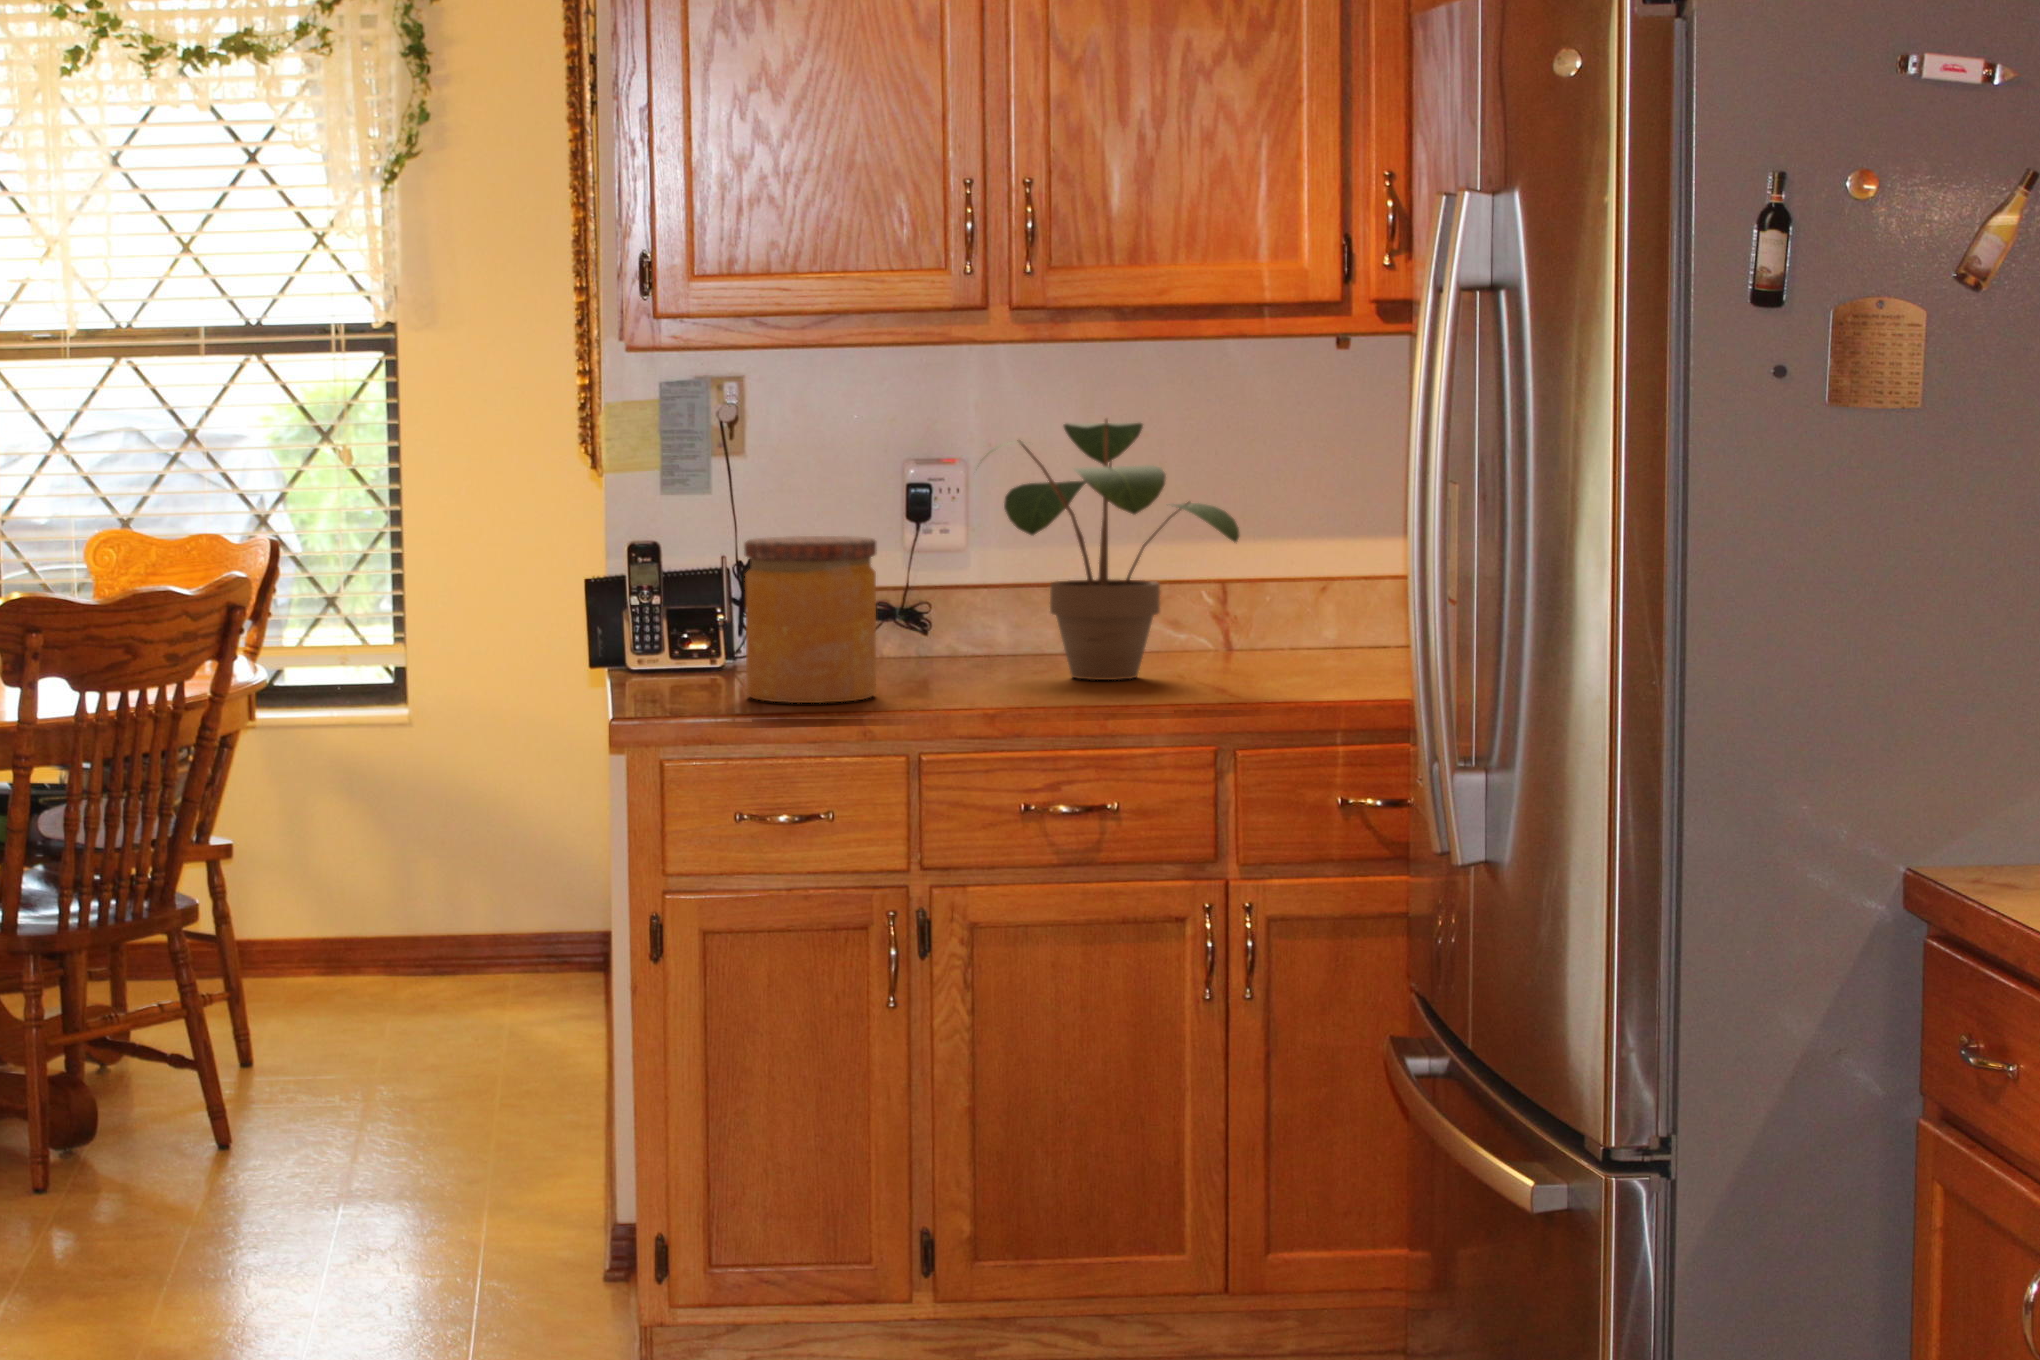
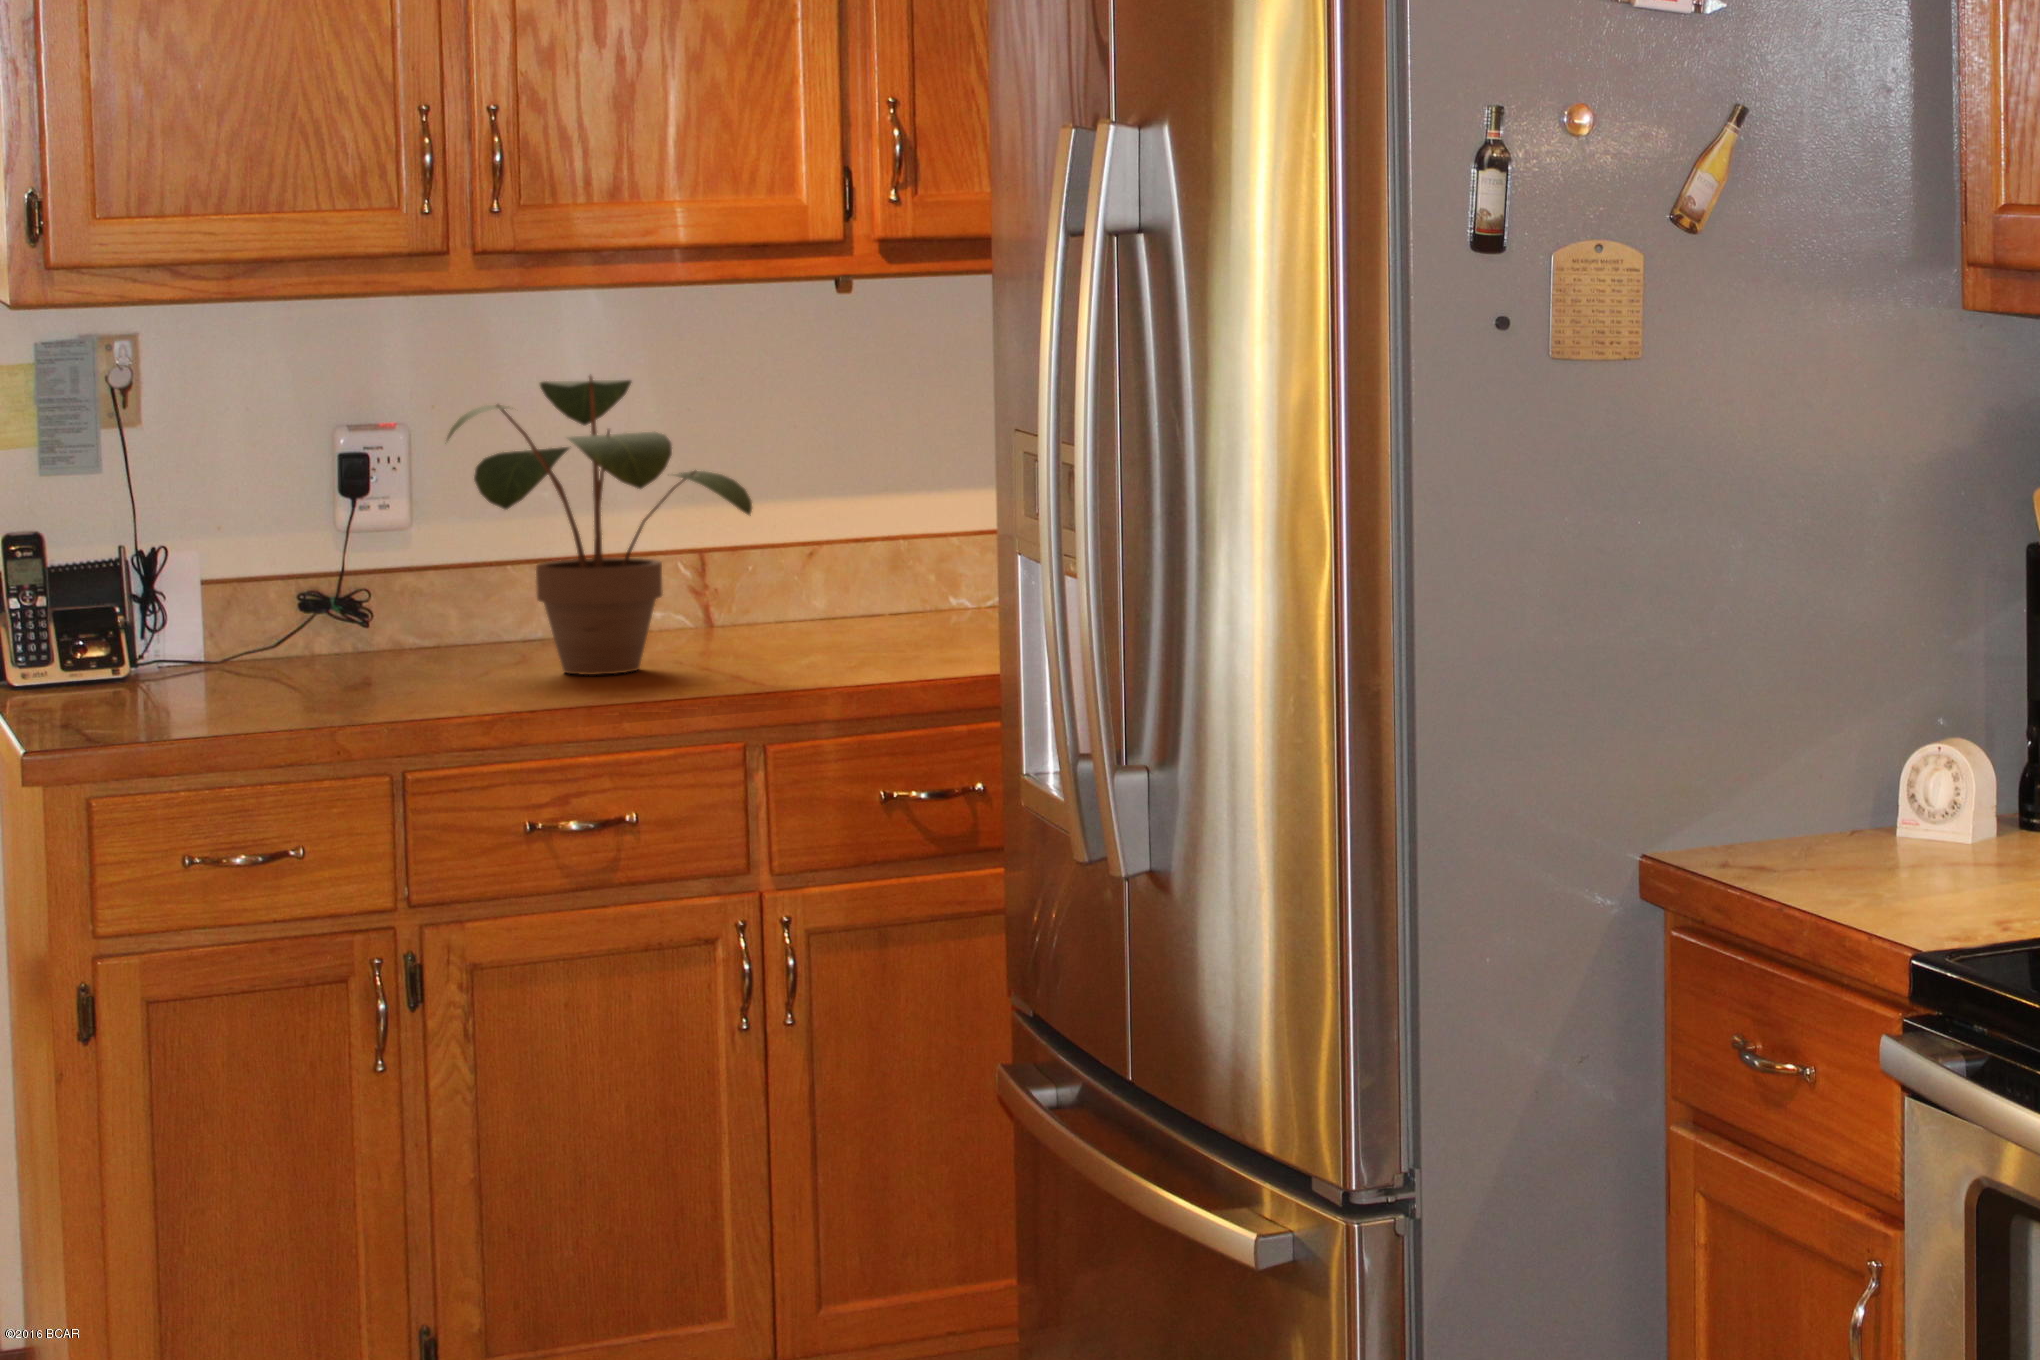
jar: present [744,536,877,703] -> none [181,522,346,722]

